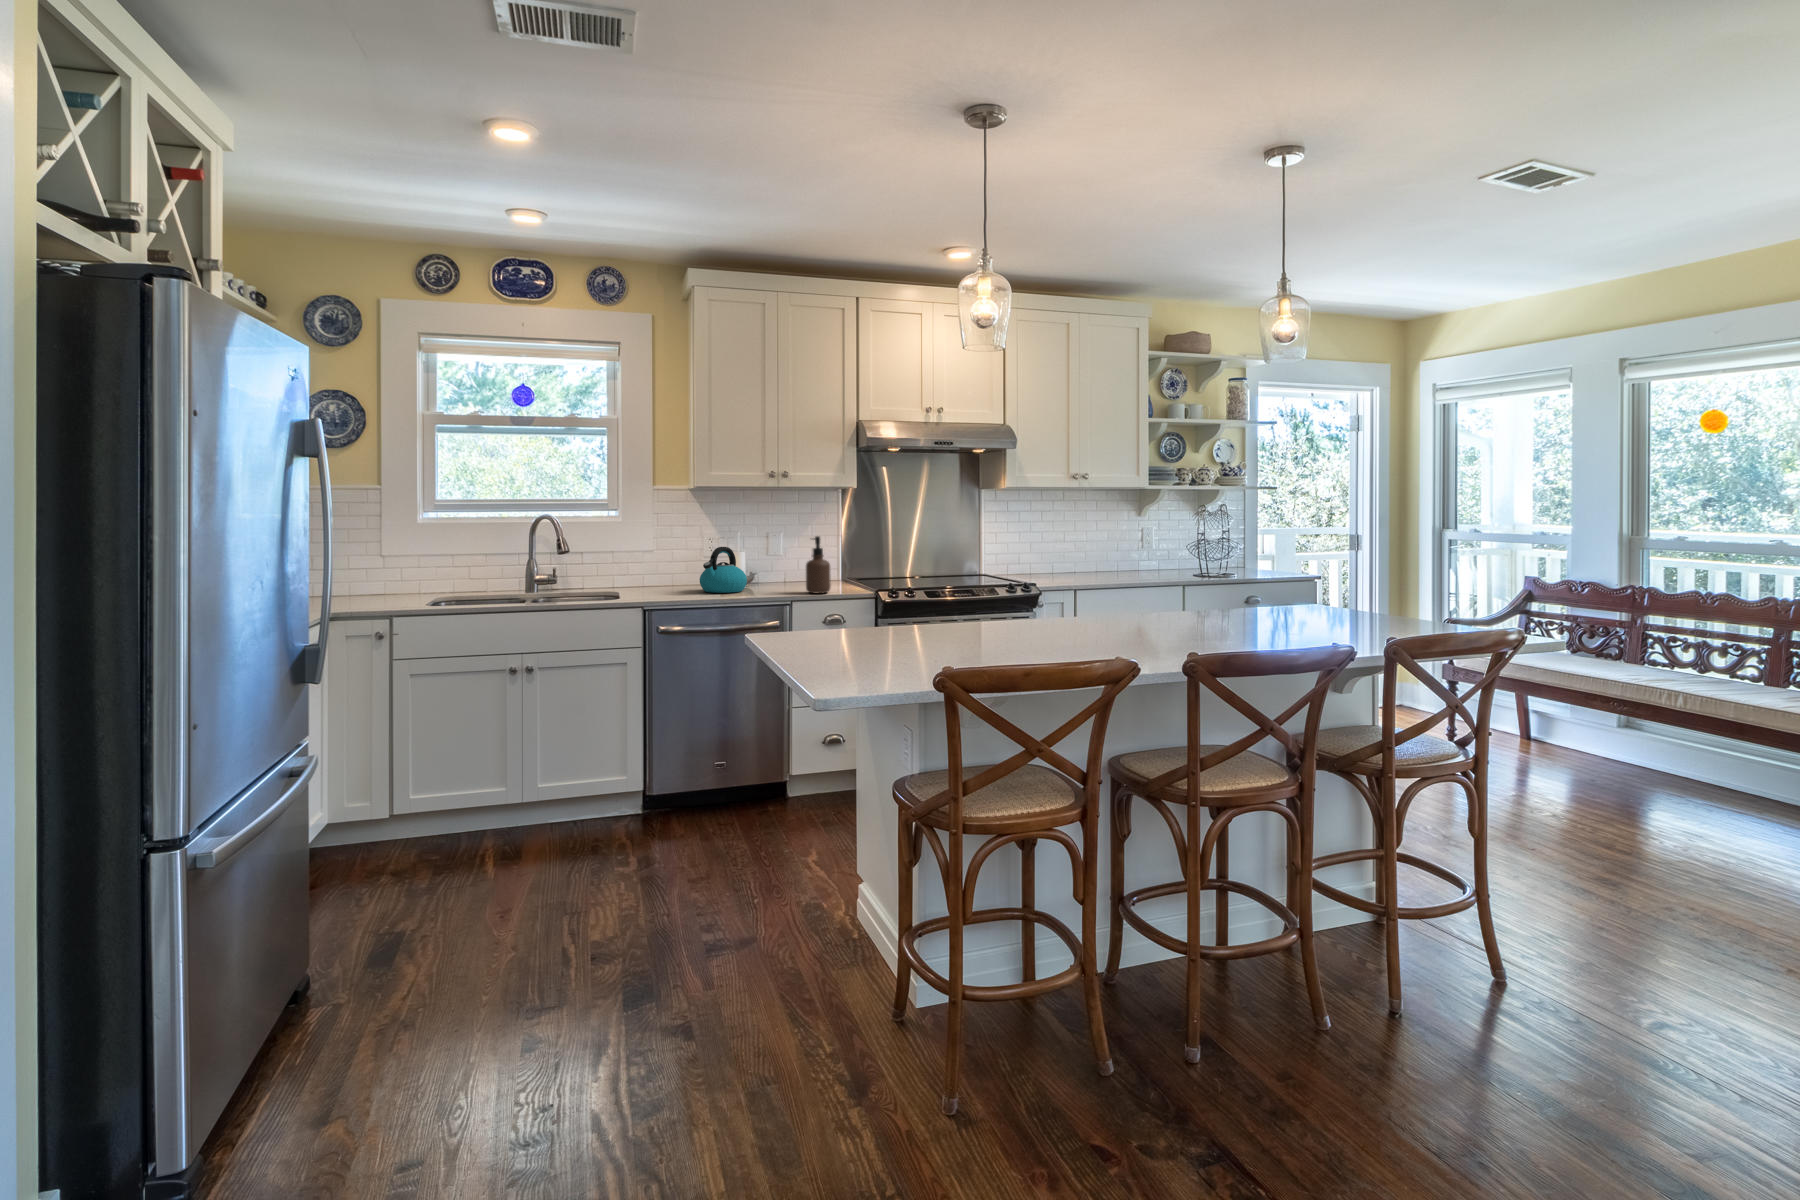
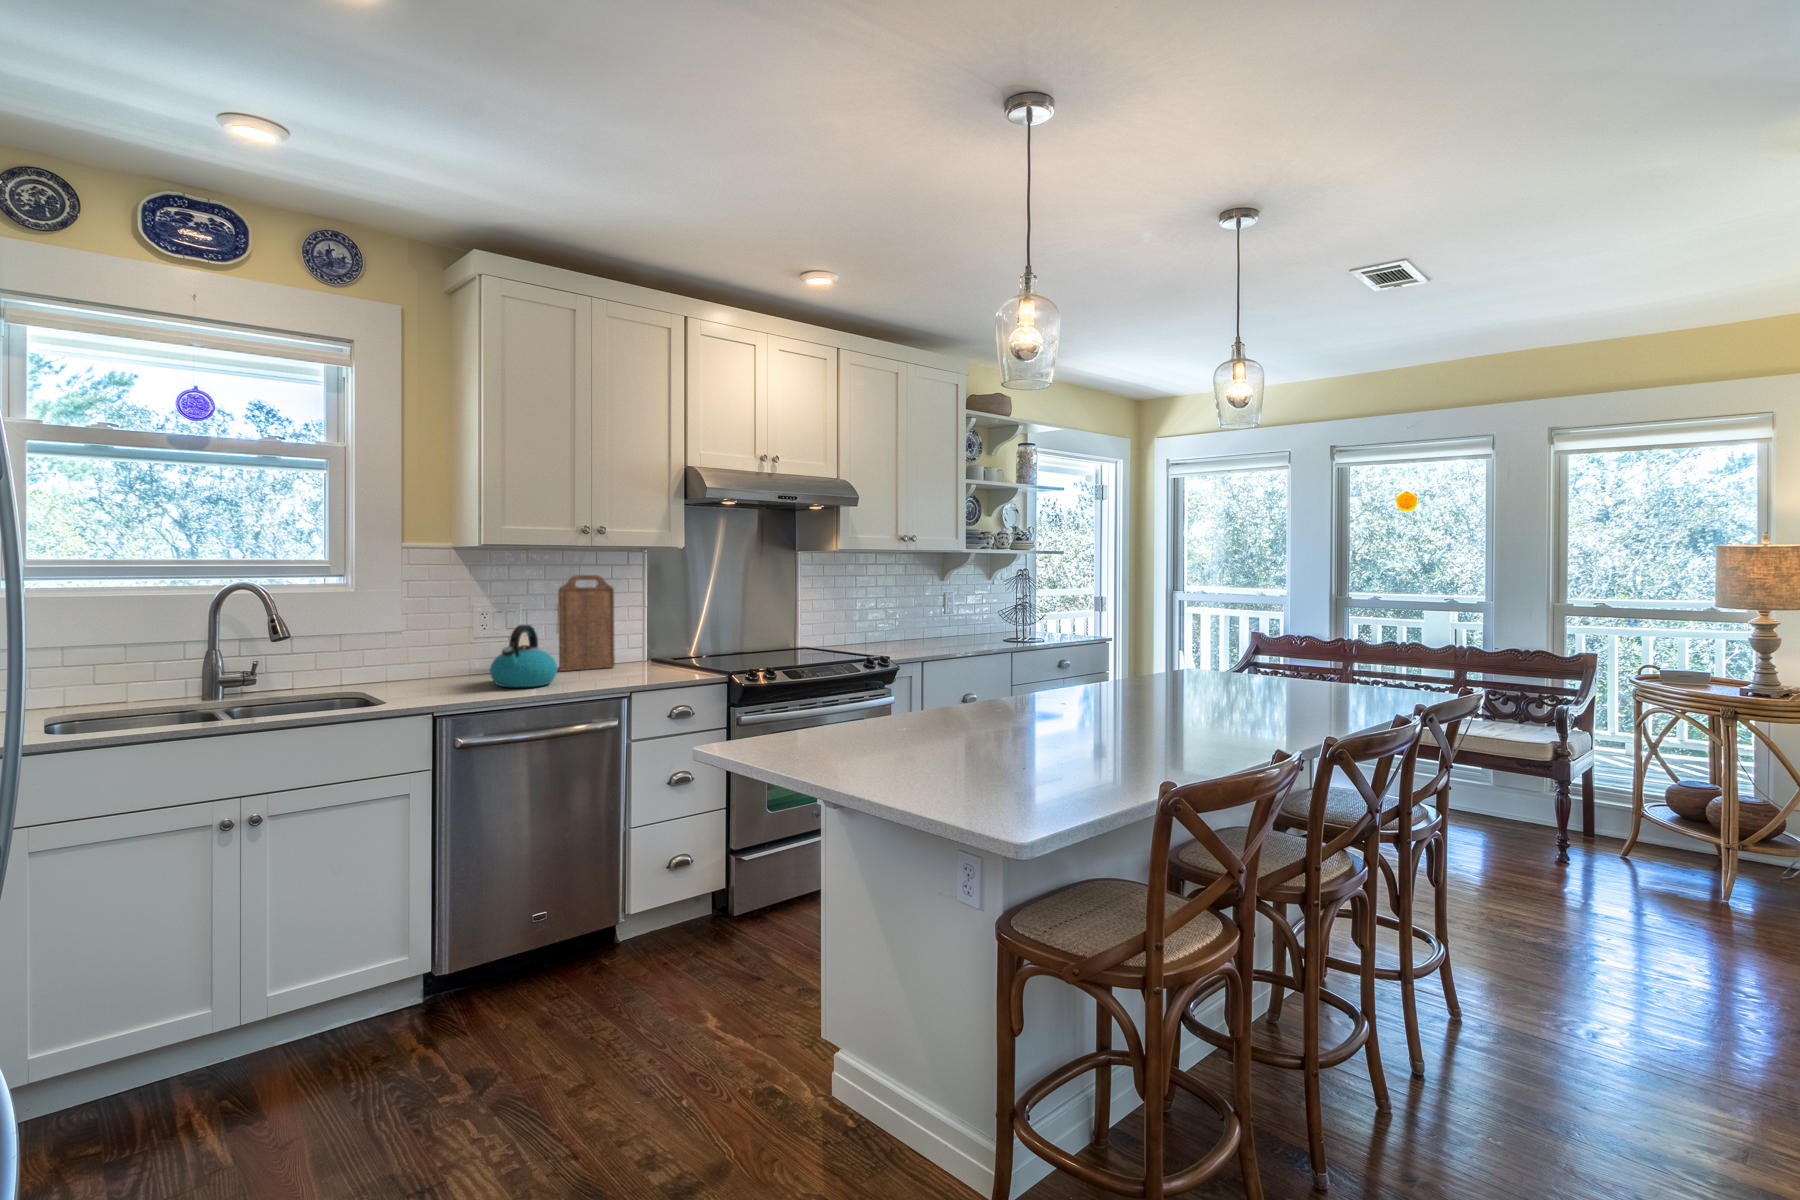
cutting board: none [757,511,801,585] -> present [558,575,615,671]
soap dispenser: present [806,536,831,593] -> none [642,610,674,683]

